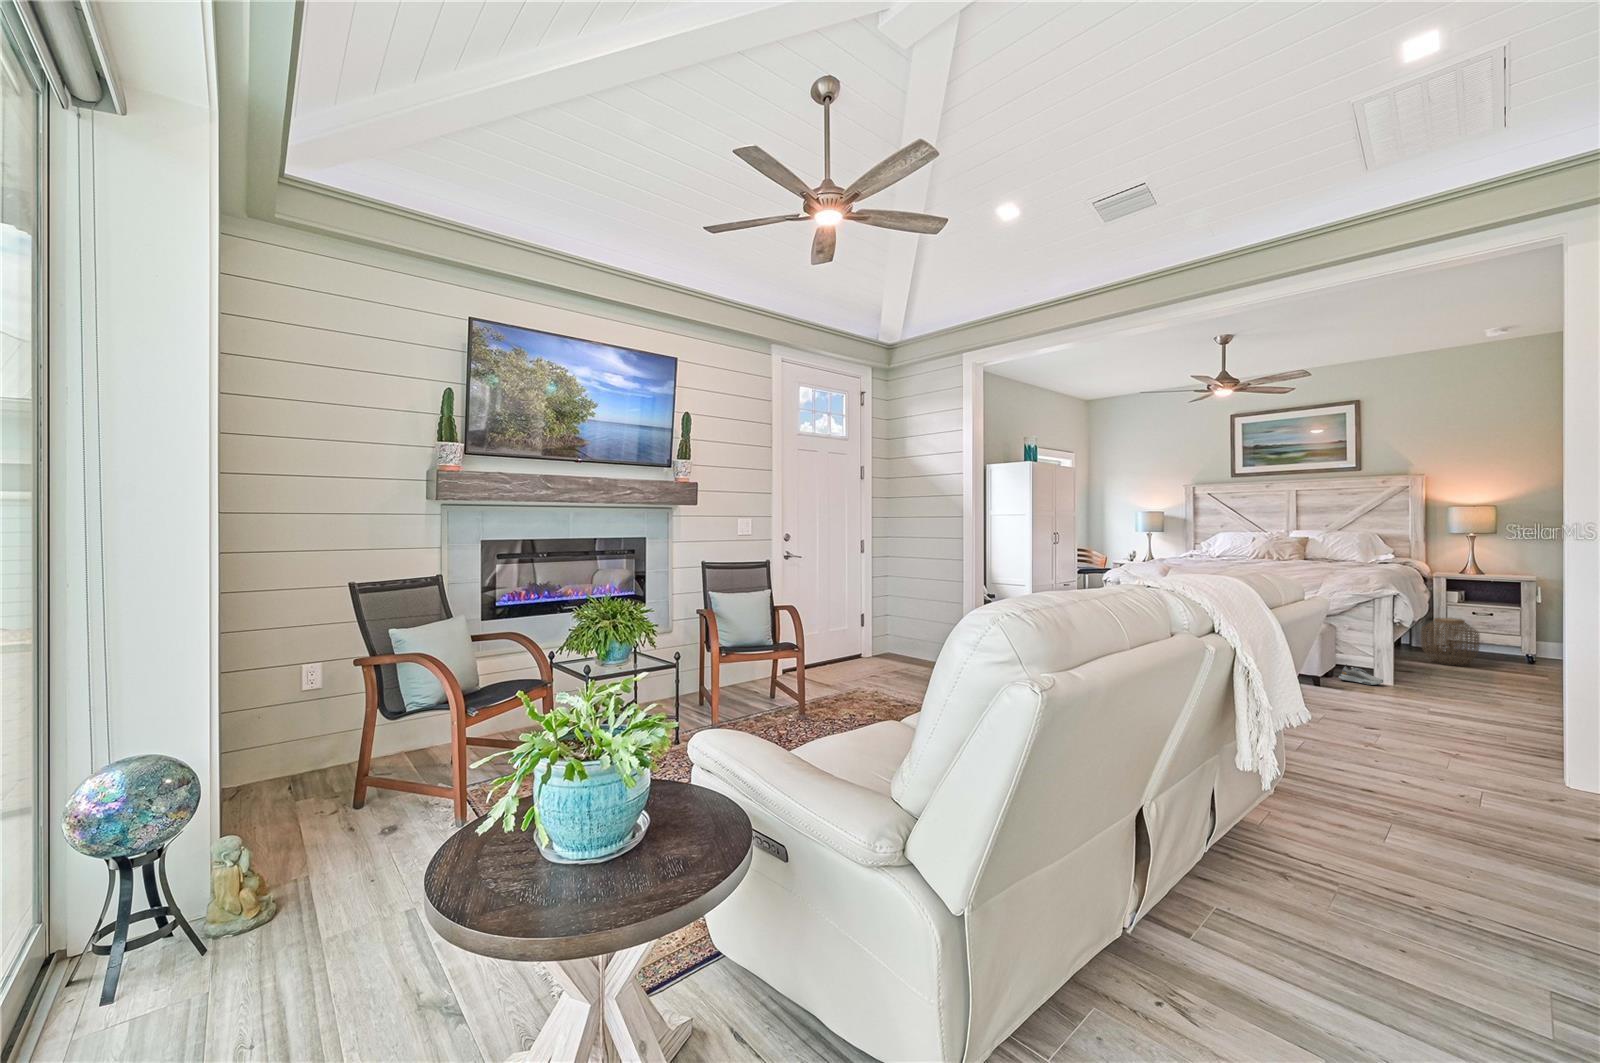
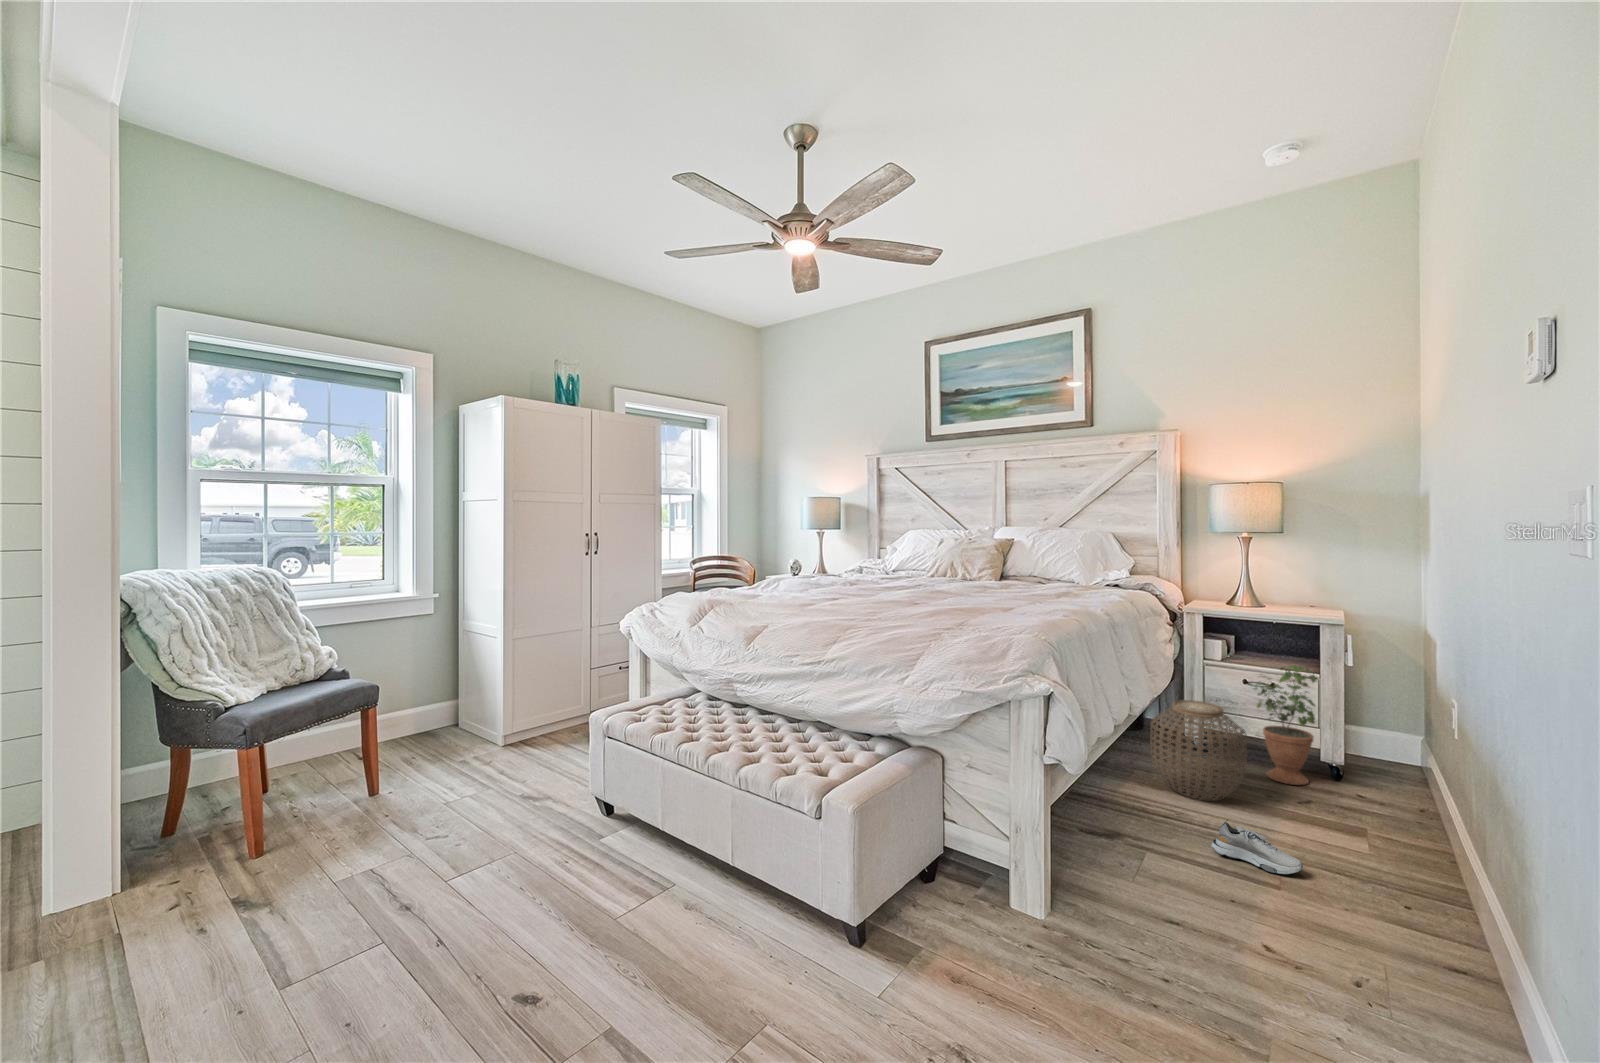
potted plant: none [1480,599,1520,663] -> present [1255,665,1316,785]
shoe: present [1339,666,1383,685] -> present [1211,819,1303,874]

